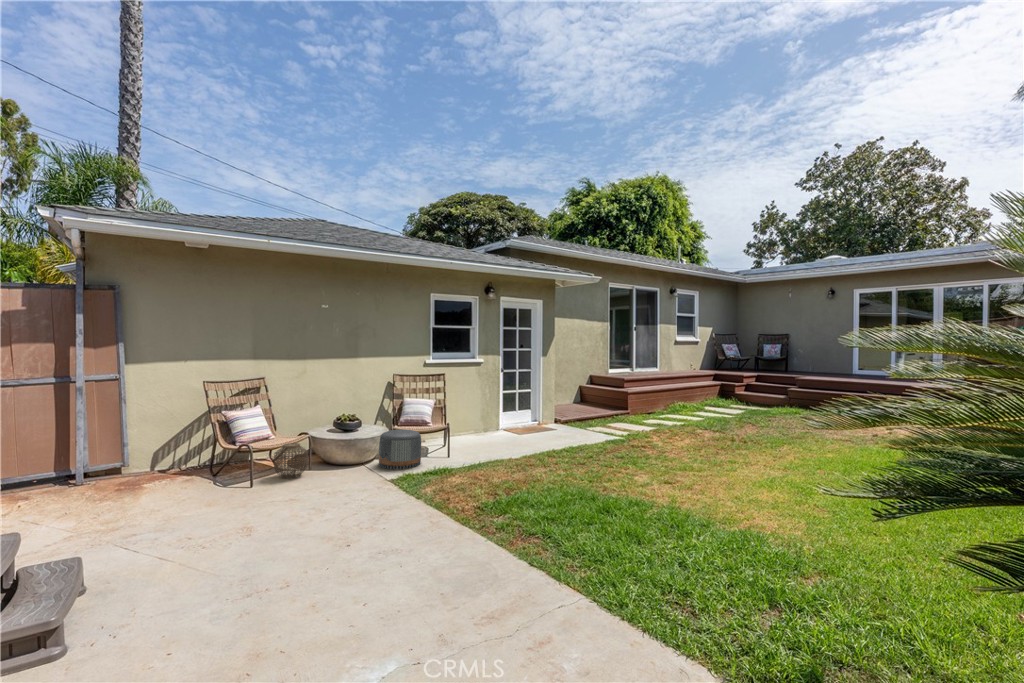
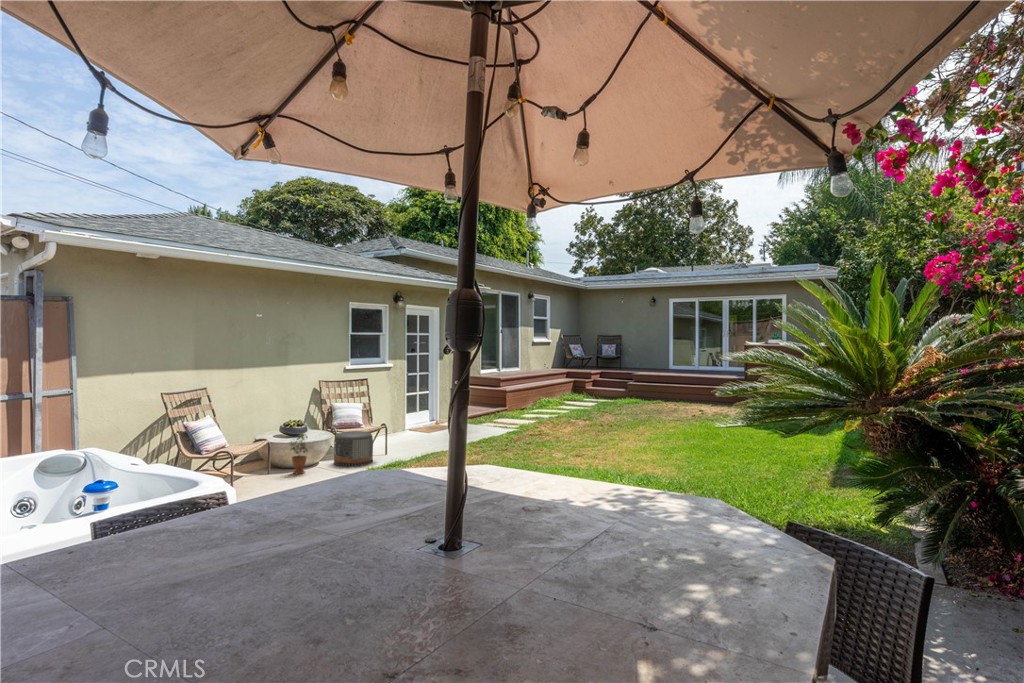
potted plant: none [321,427,343,473] -> present [289,434,307,474]
woven basket: present [274,443,308,479] -> none [251,449,283,482]

